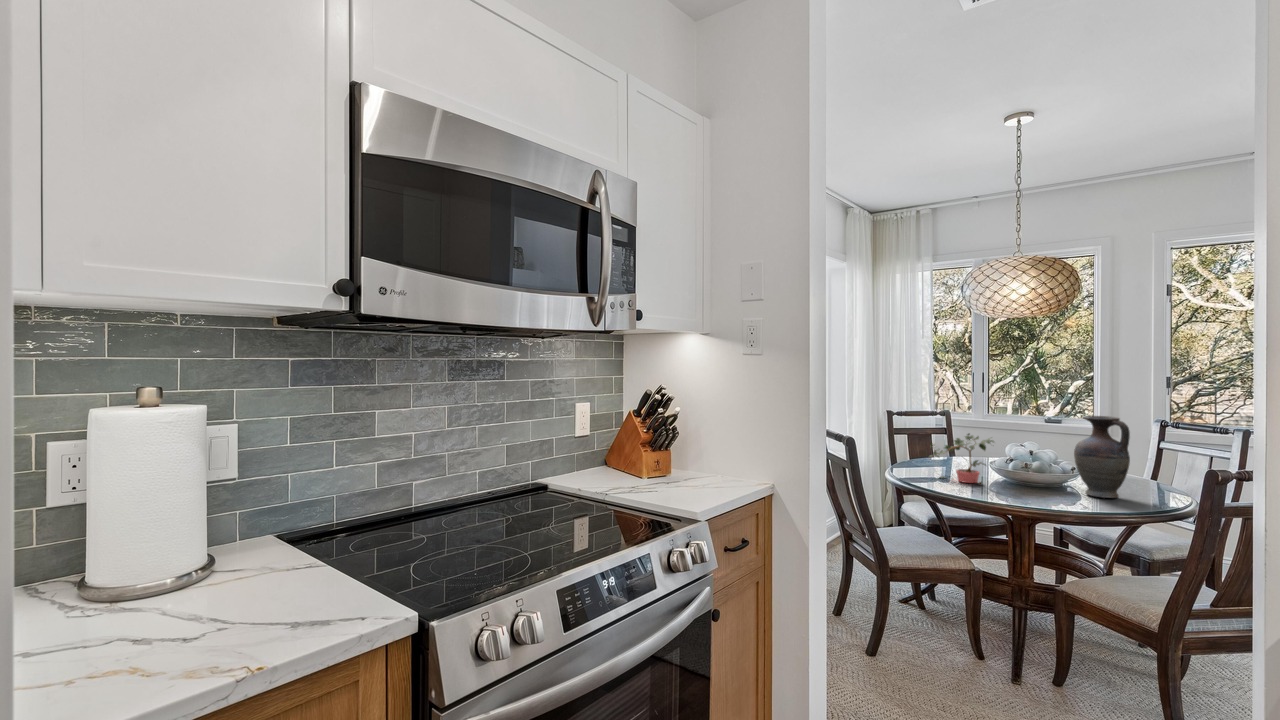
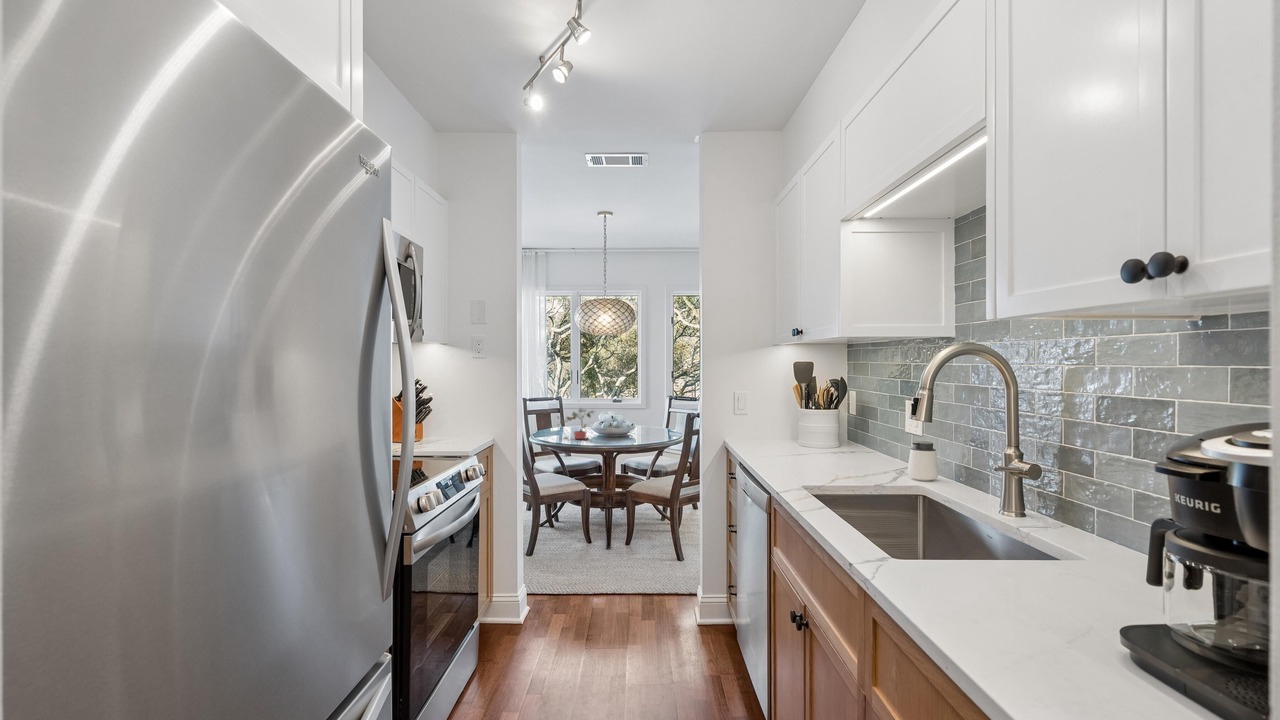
vase: present [1074,416,1130,498] -> none [634,394,659,439]

